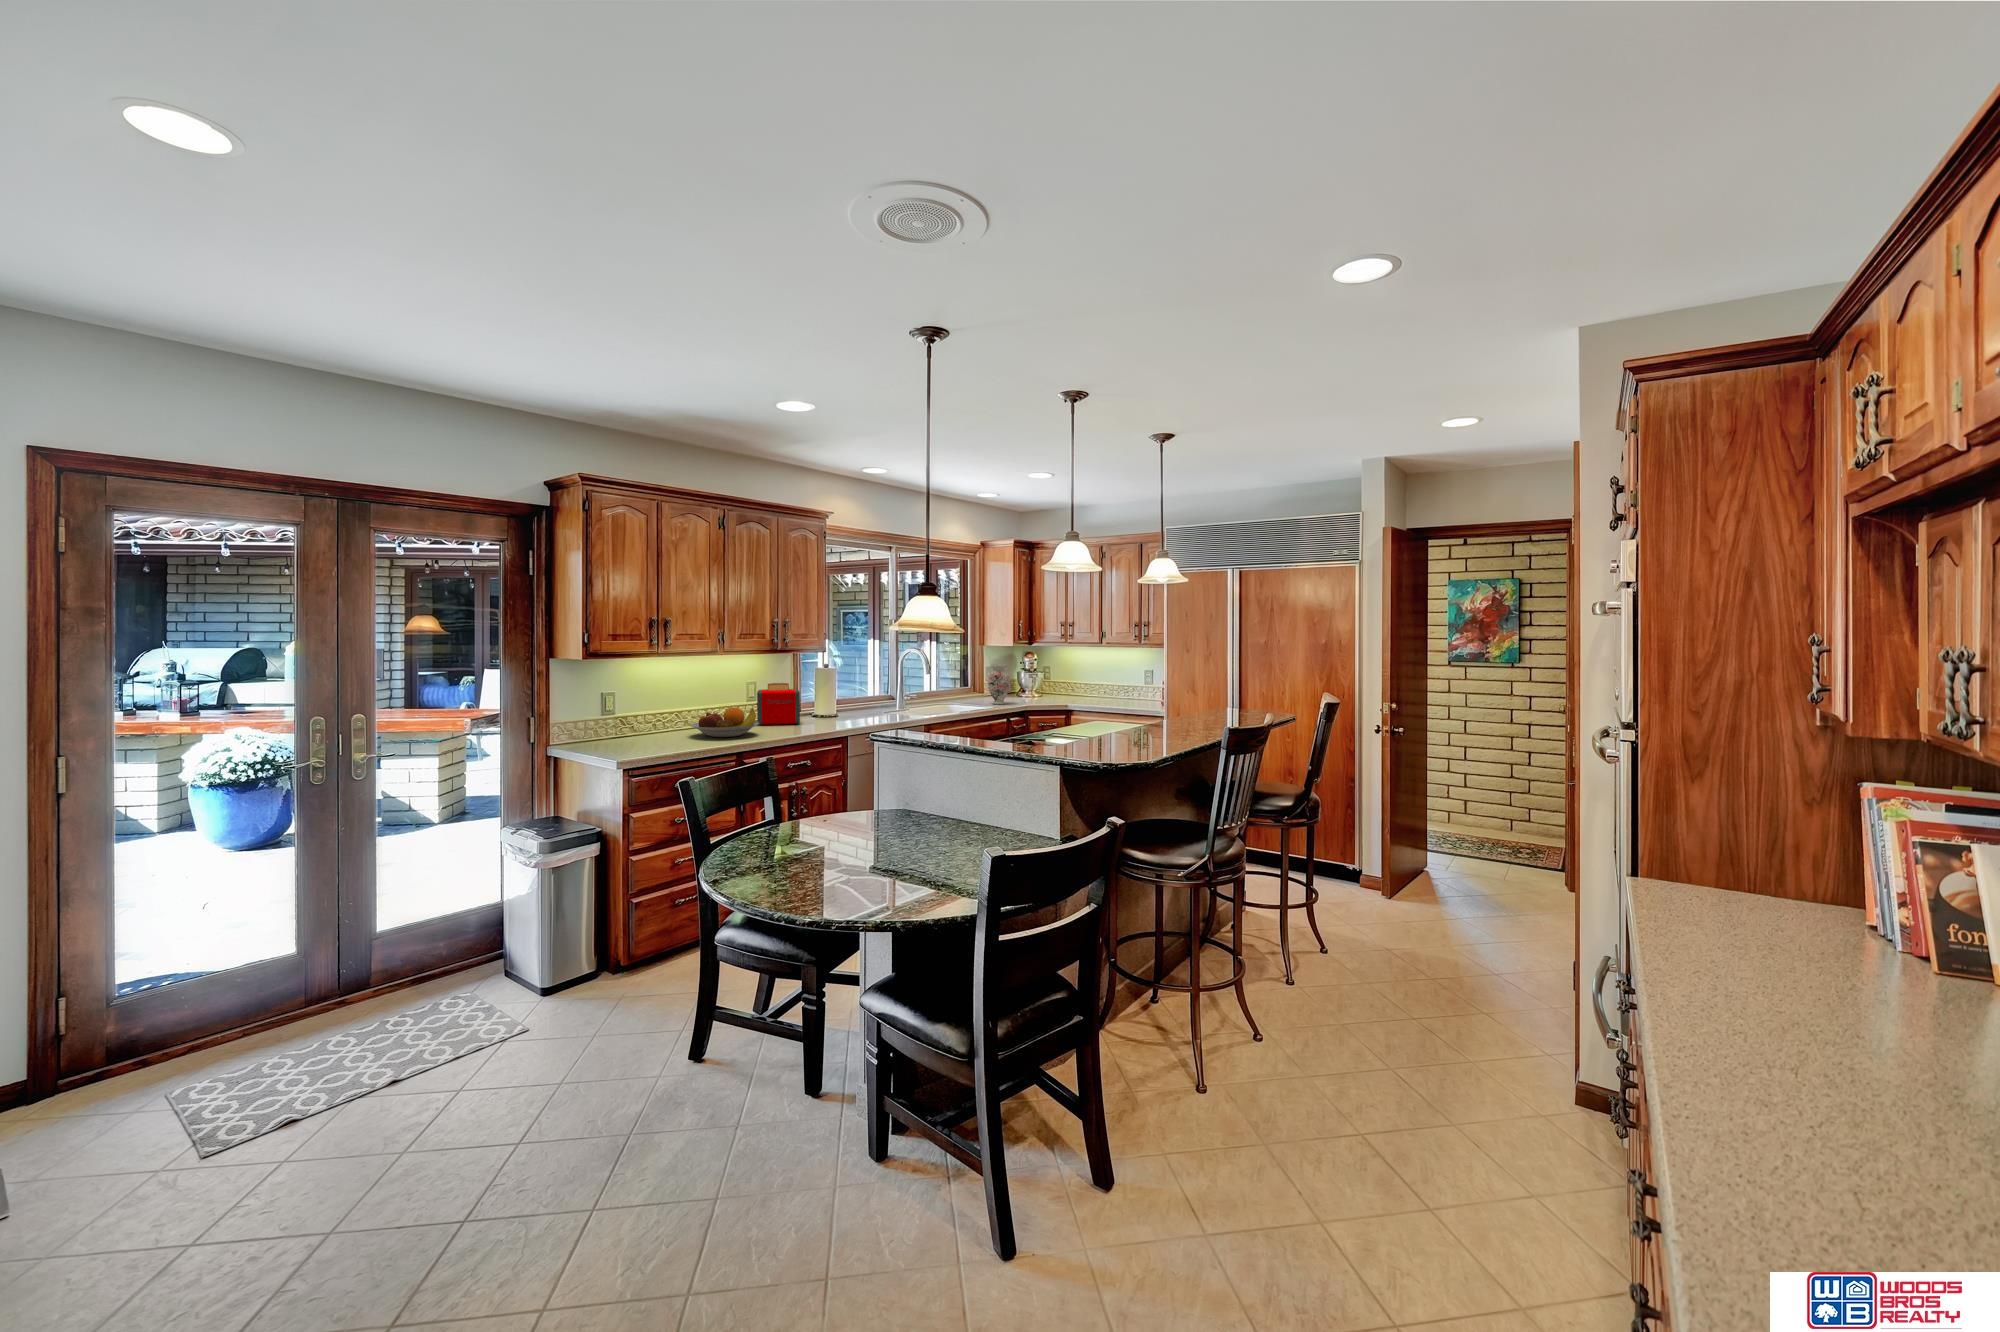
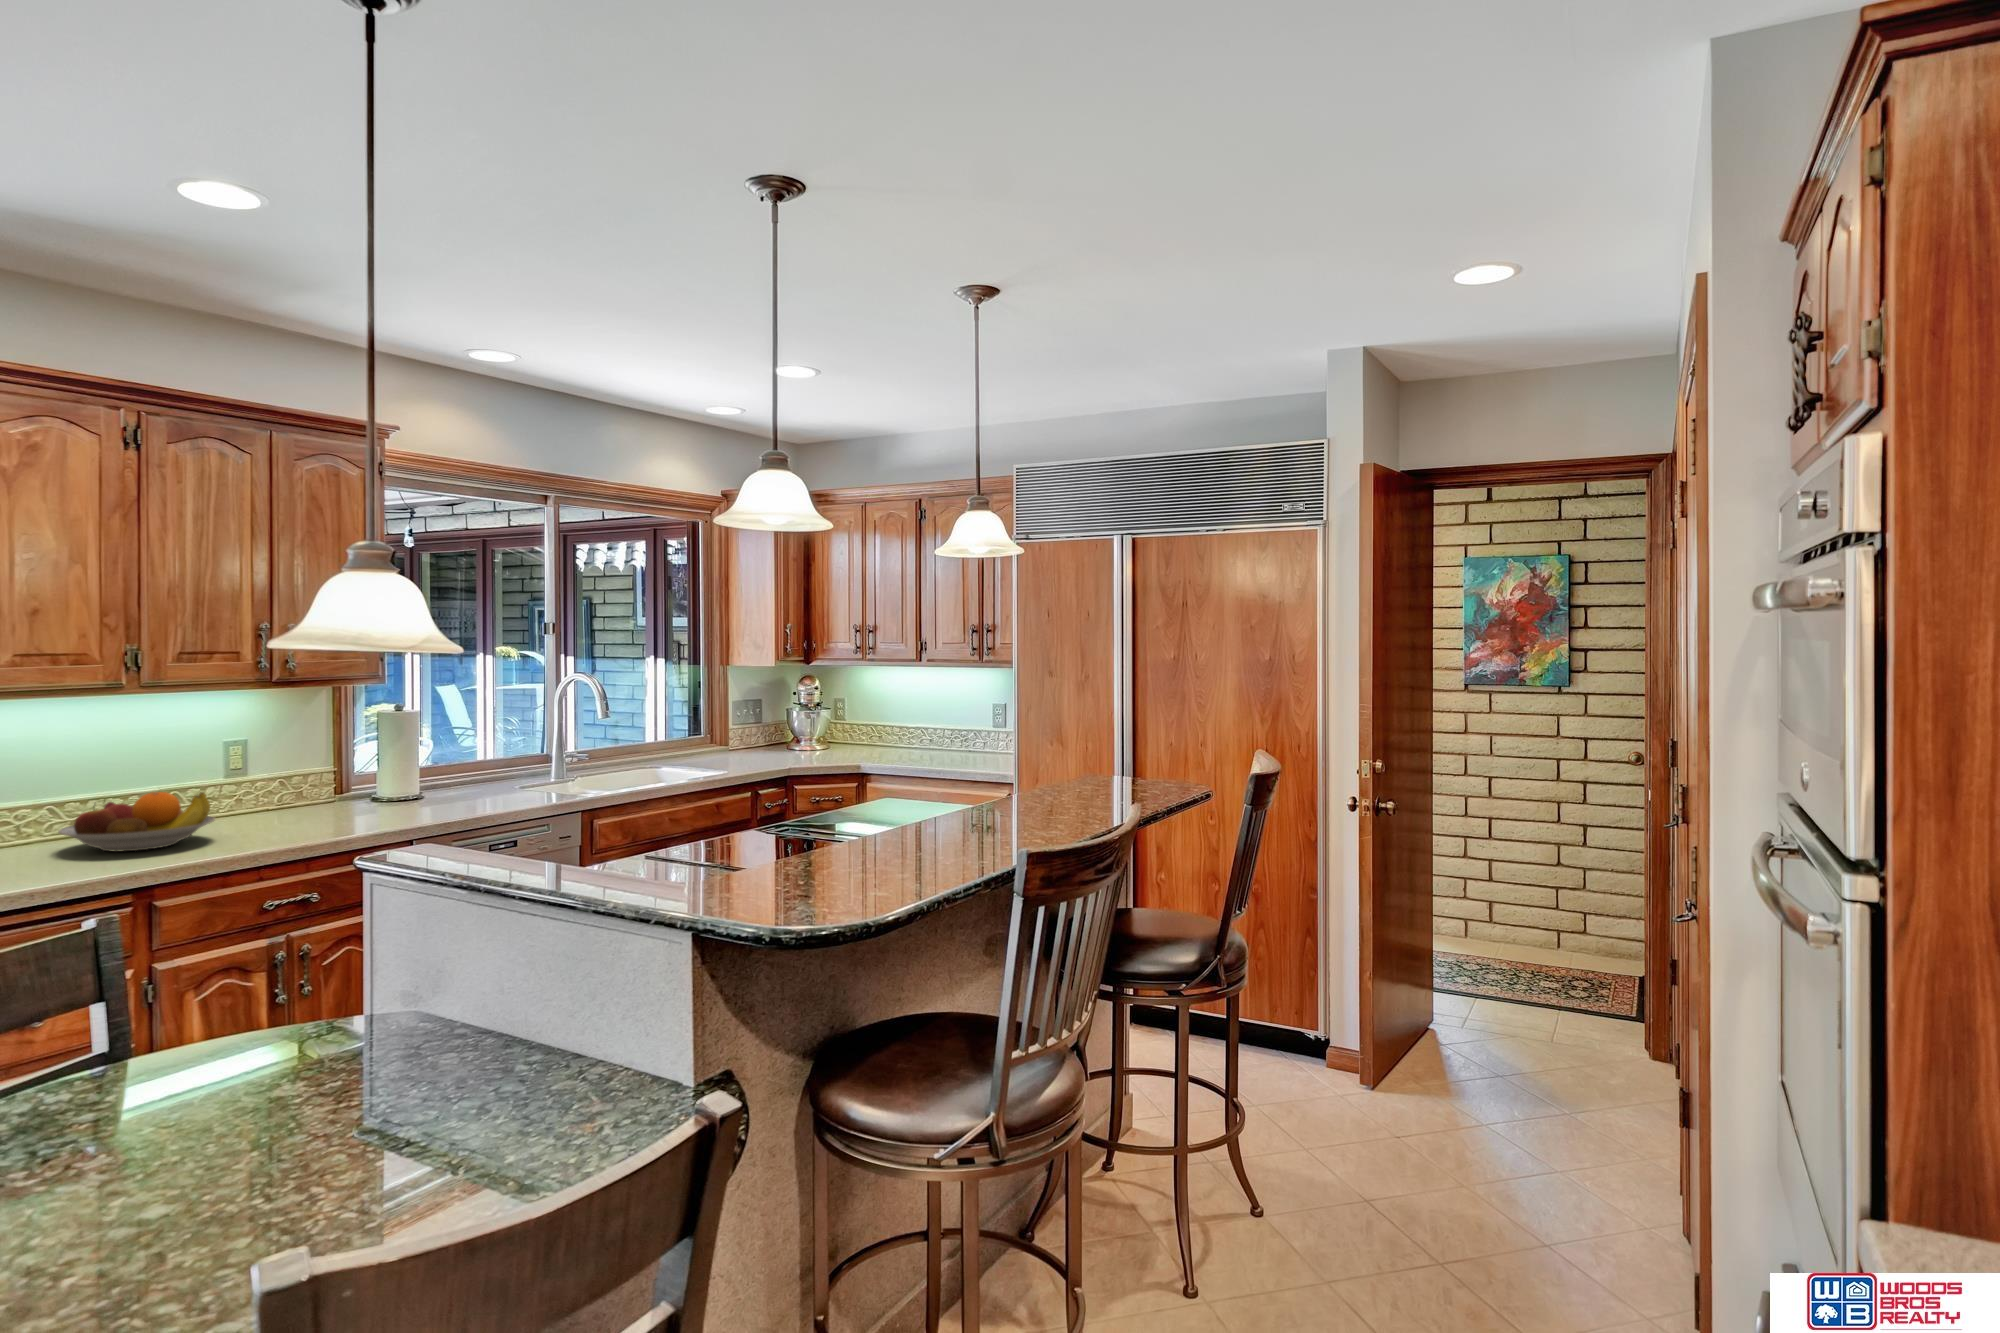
vase: present [988,664,1010,705] -> none [726,696,765,764]
toaster: present [756,683,800,725] -> none [238,739,334,819]

